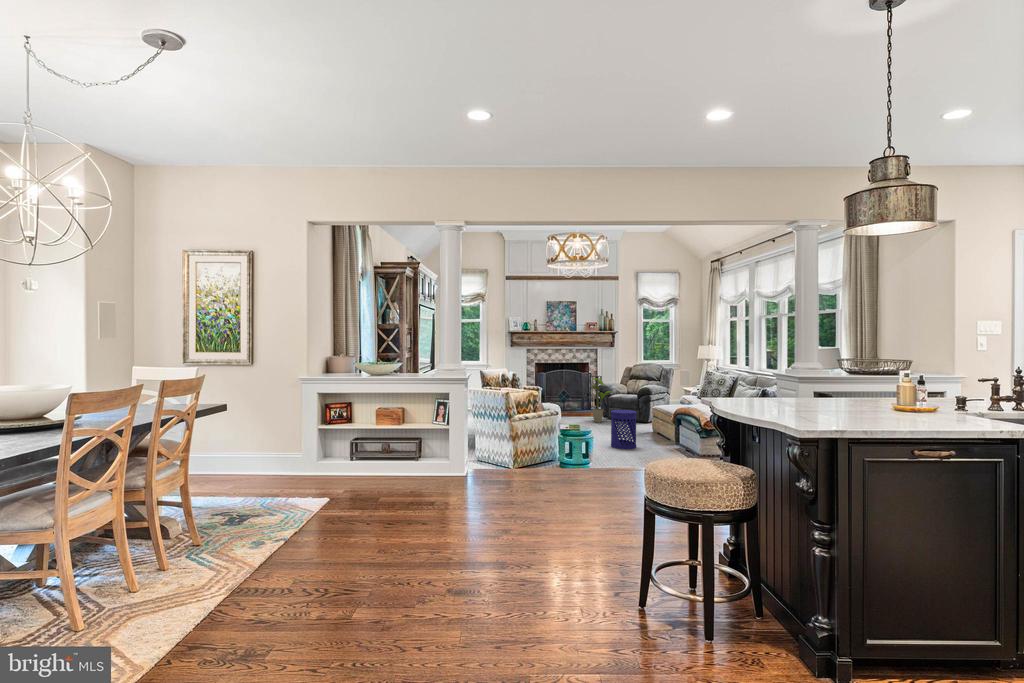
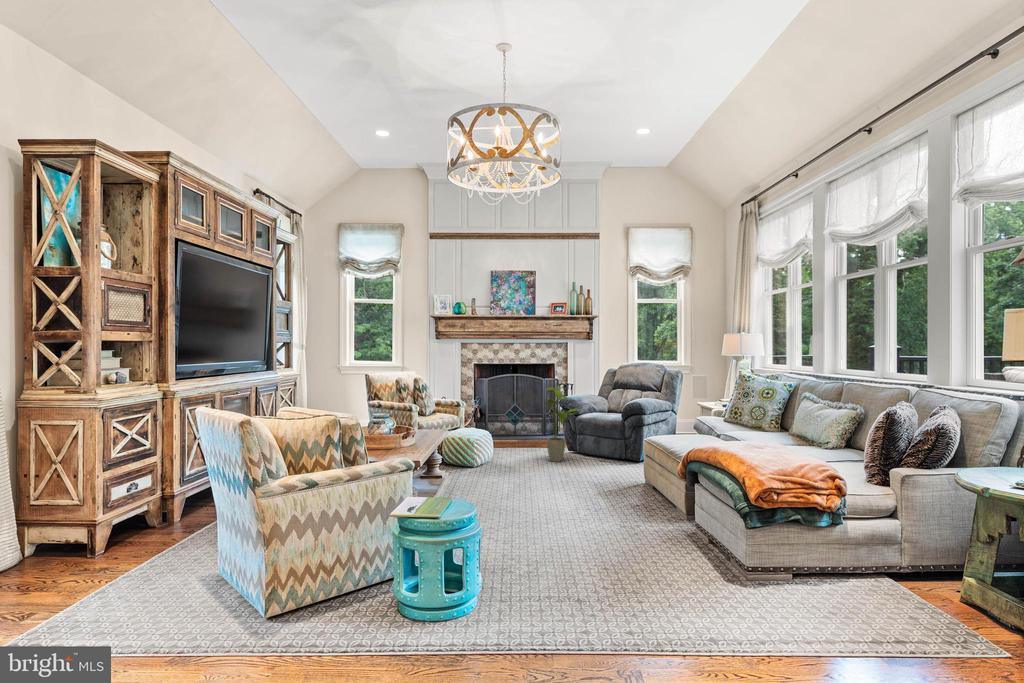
waste bin: present [611,410,637,449] -> none [550,453,602,540]

